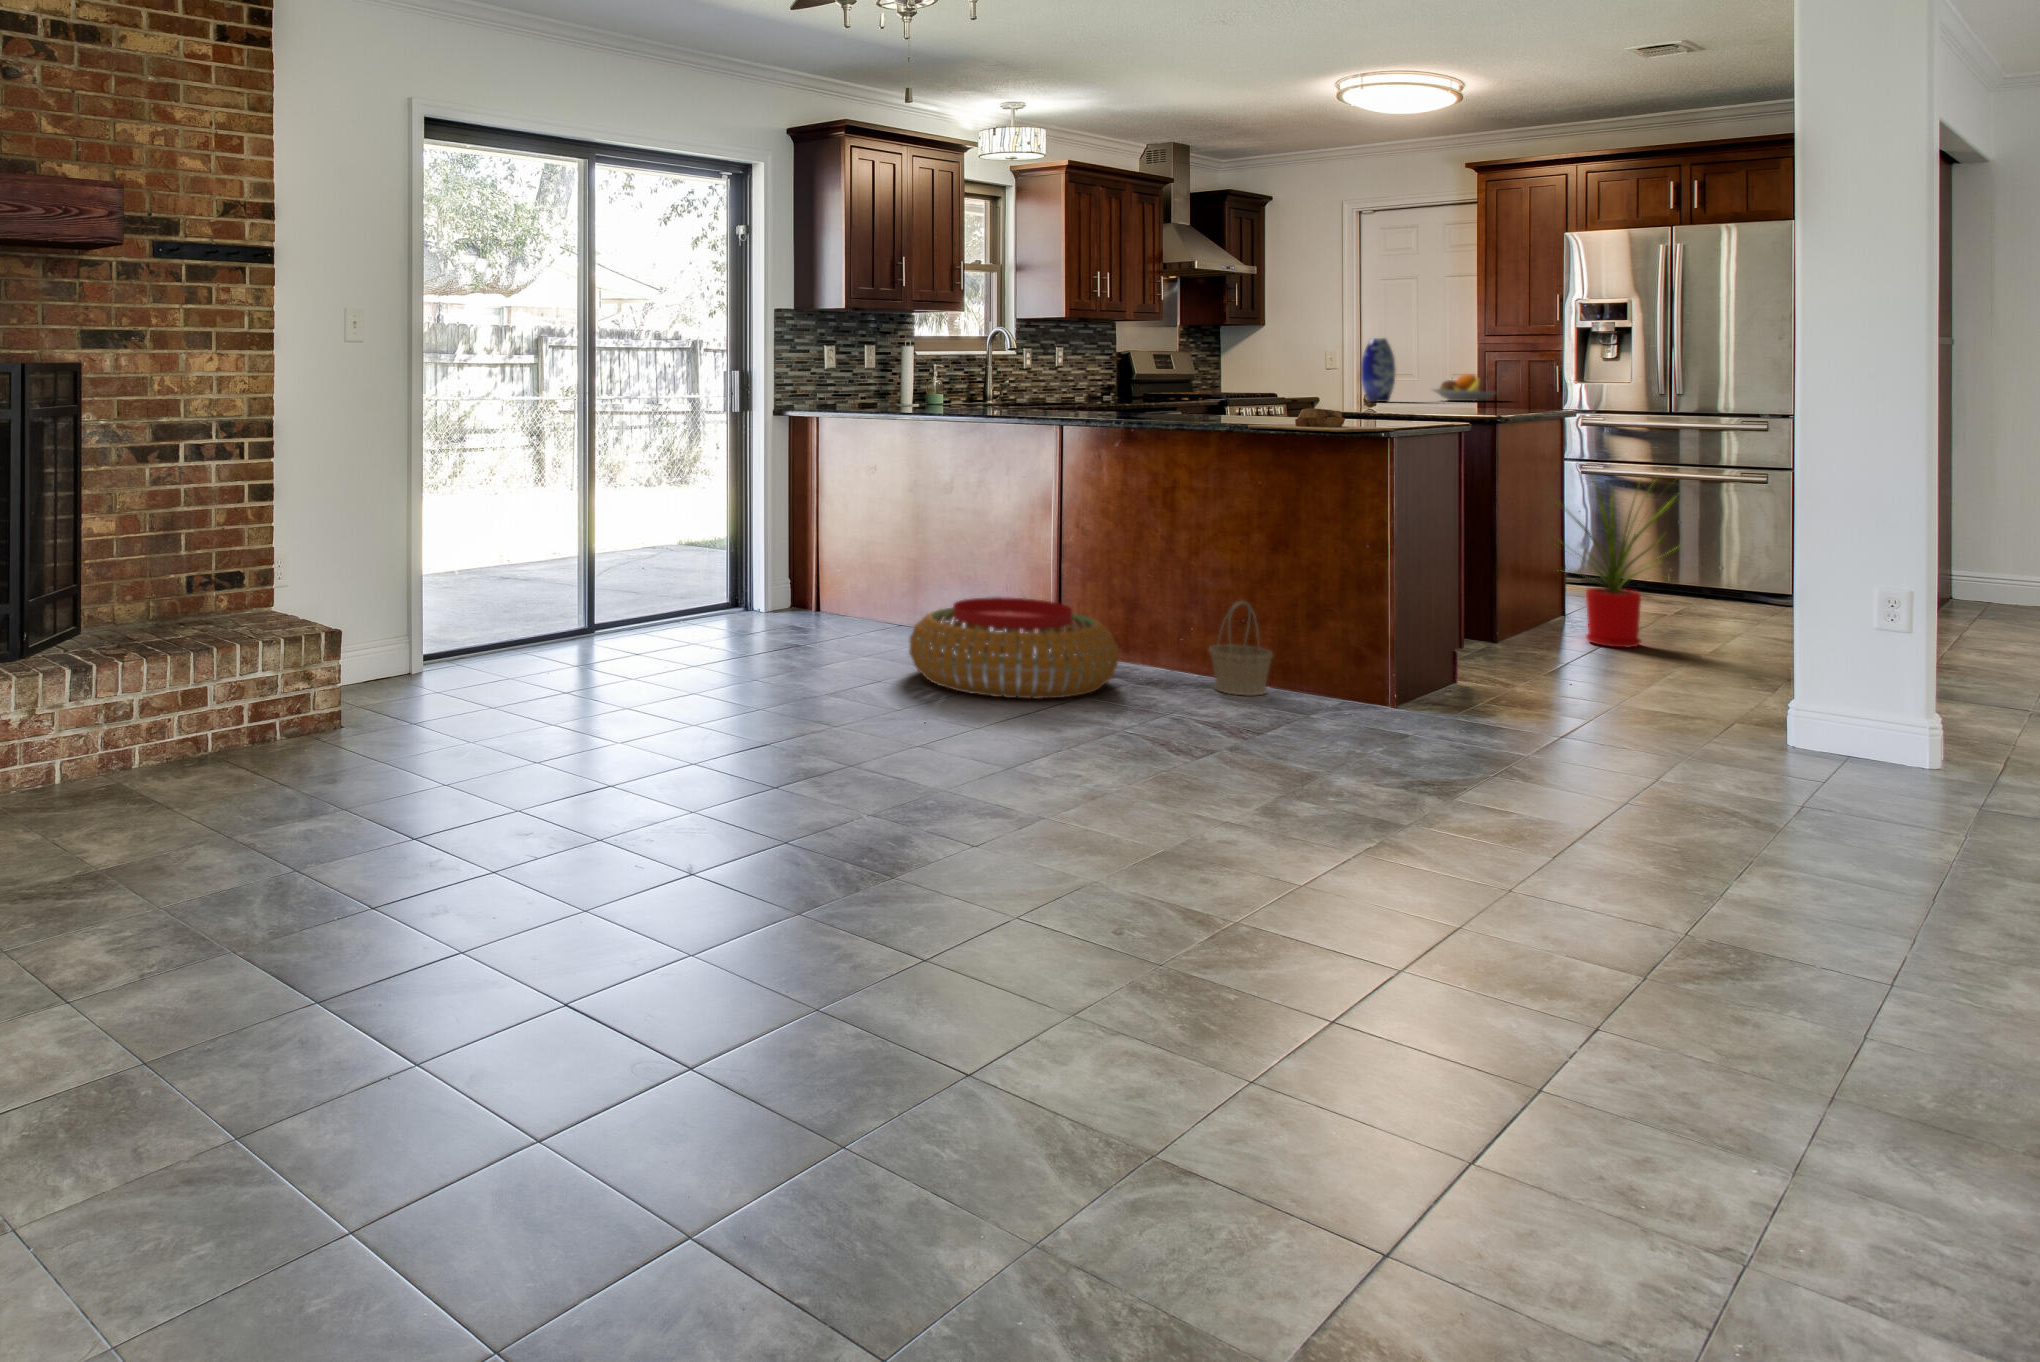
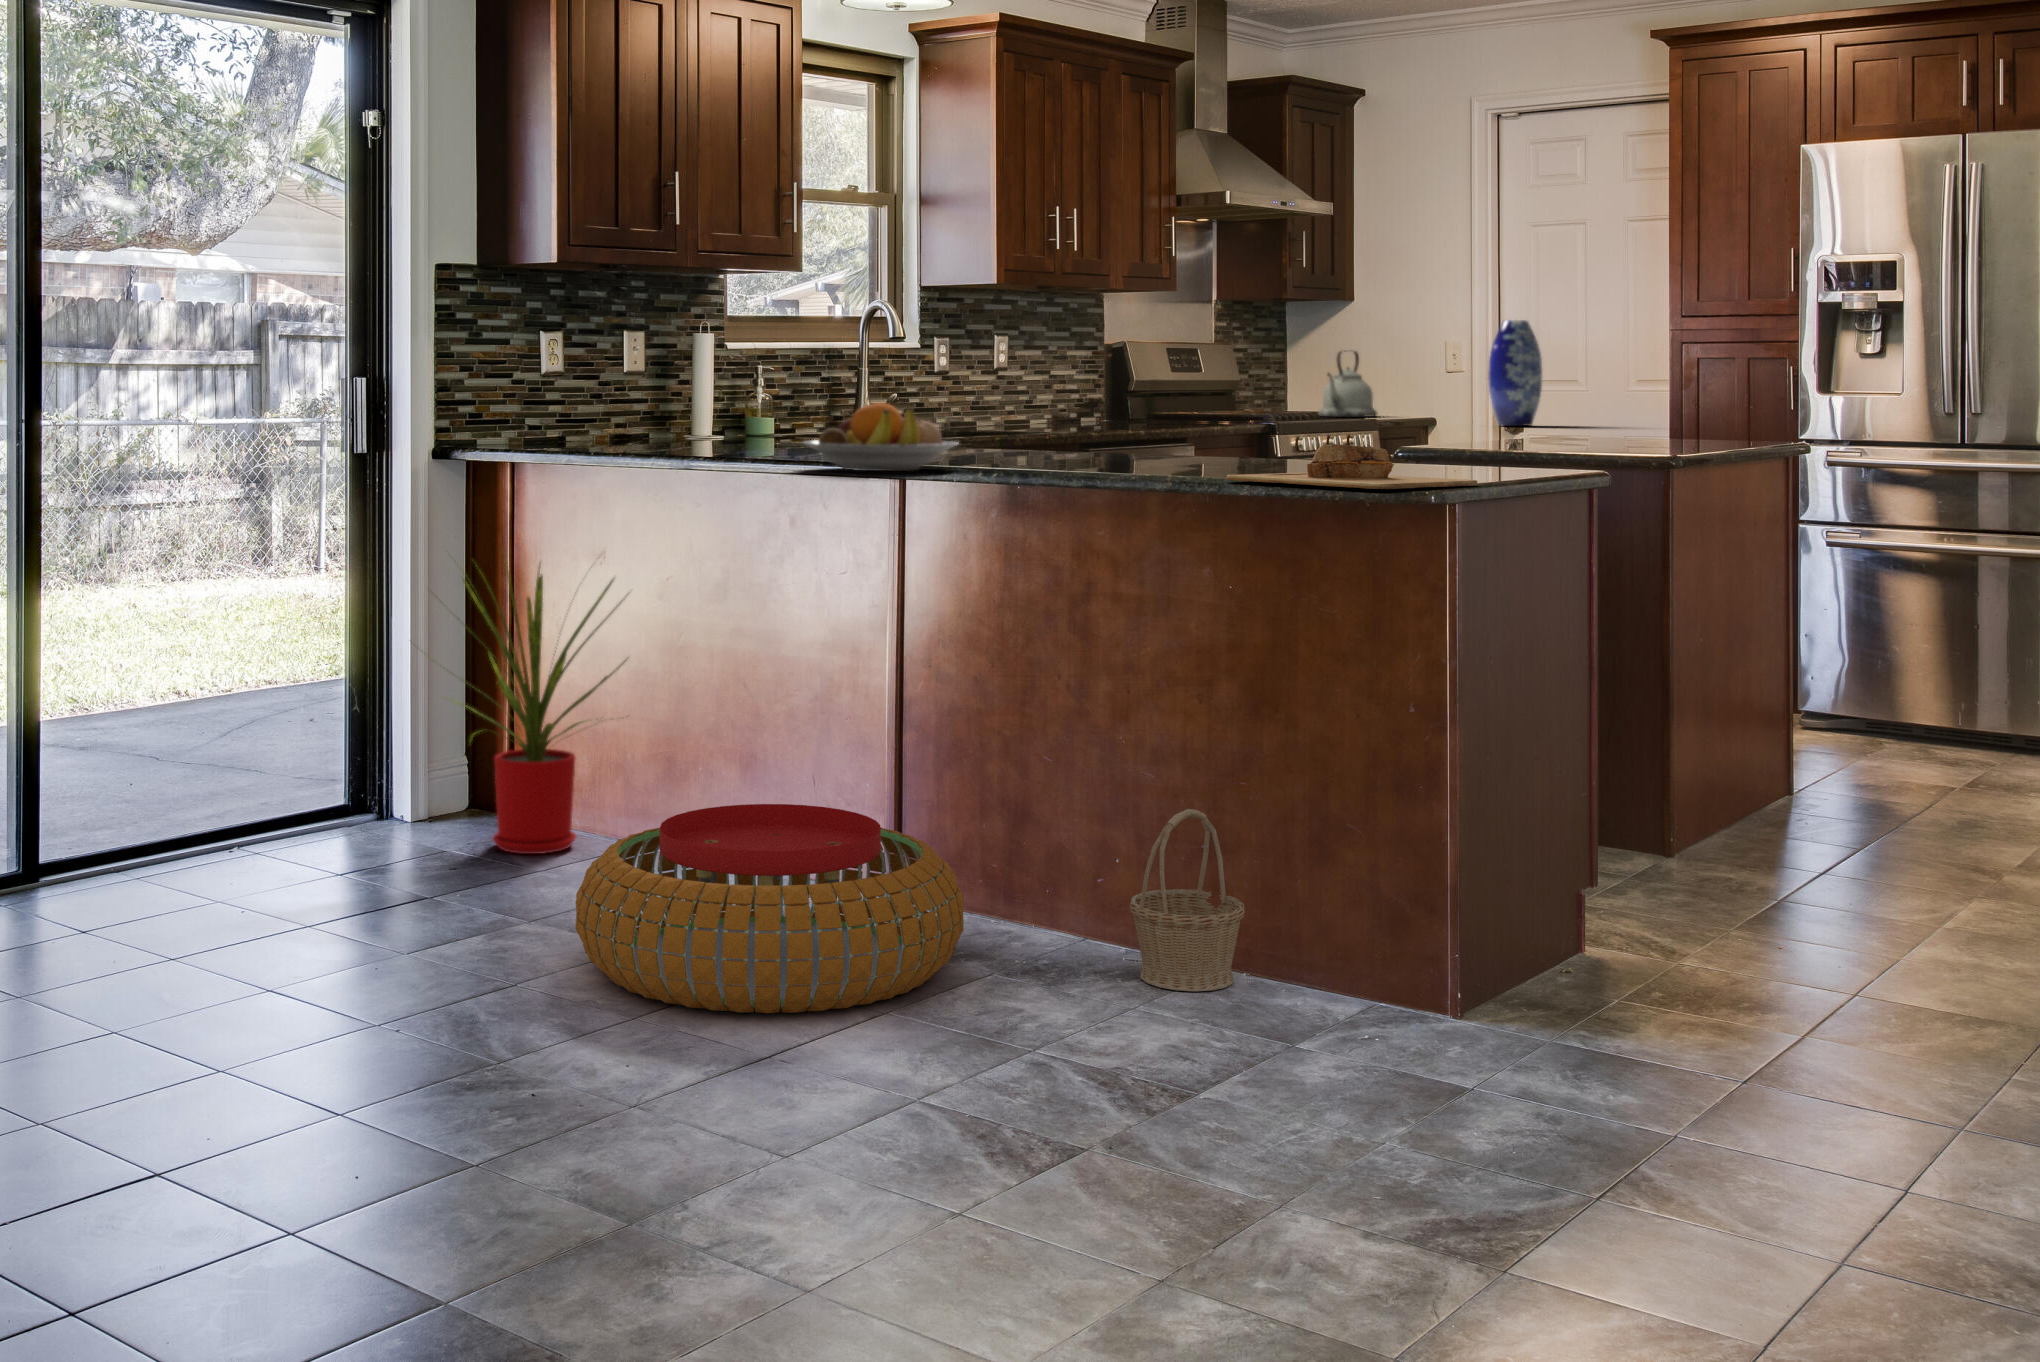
kettle: none [1245,356,1283,397] -> present [1318,350,1377,417]
fruit bowl: present [1434,374,1495,401] -> present [803,403,958,471]
house plant: present [1565,475,1675,647] -> present [424,550,628,854]

